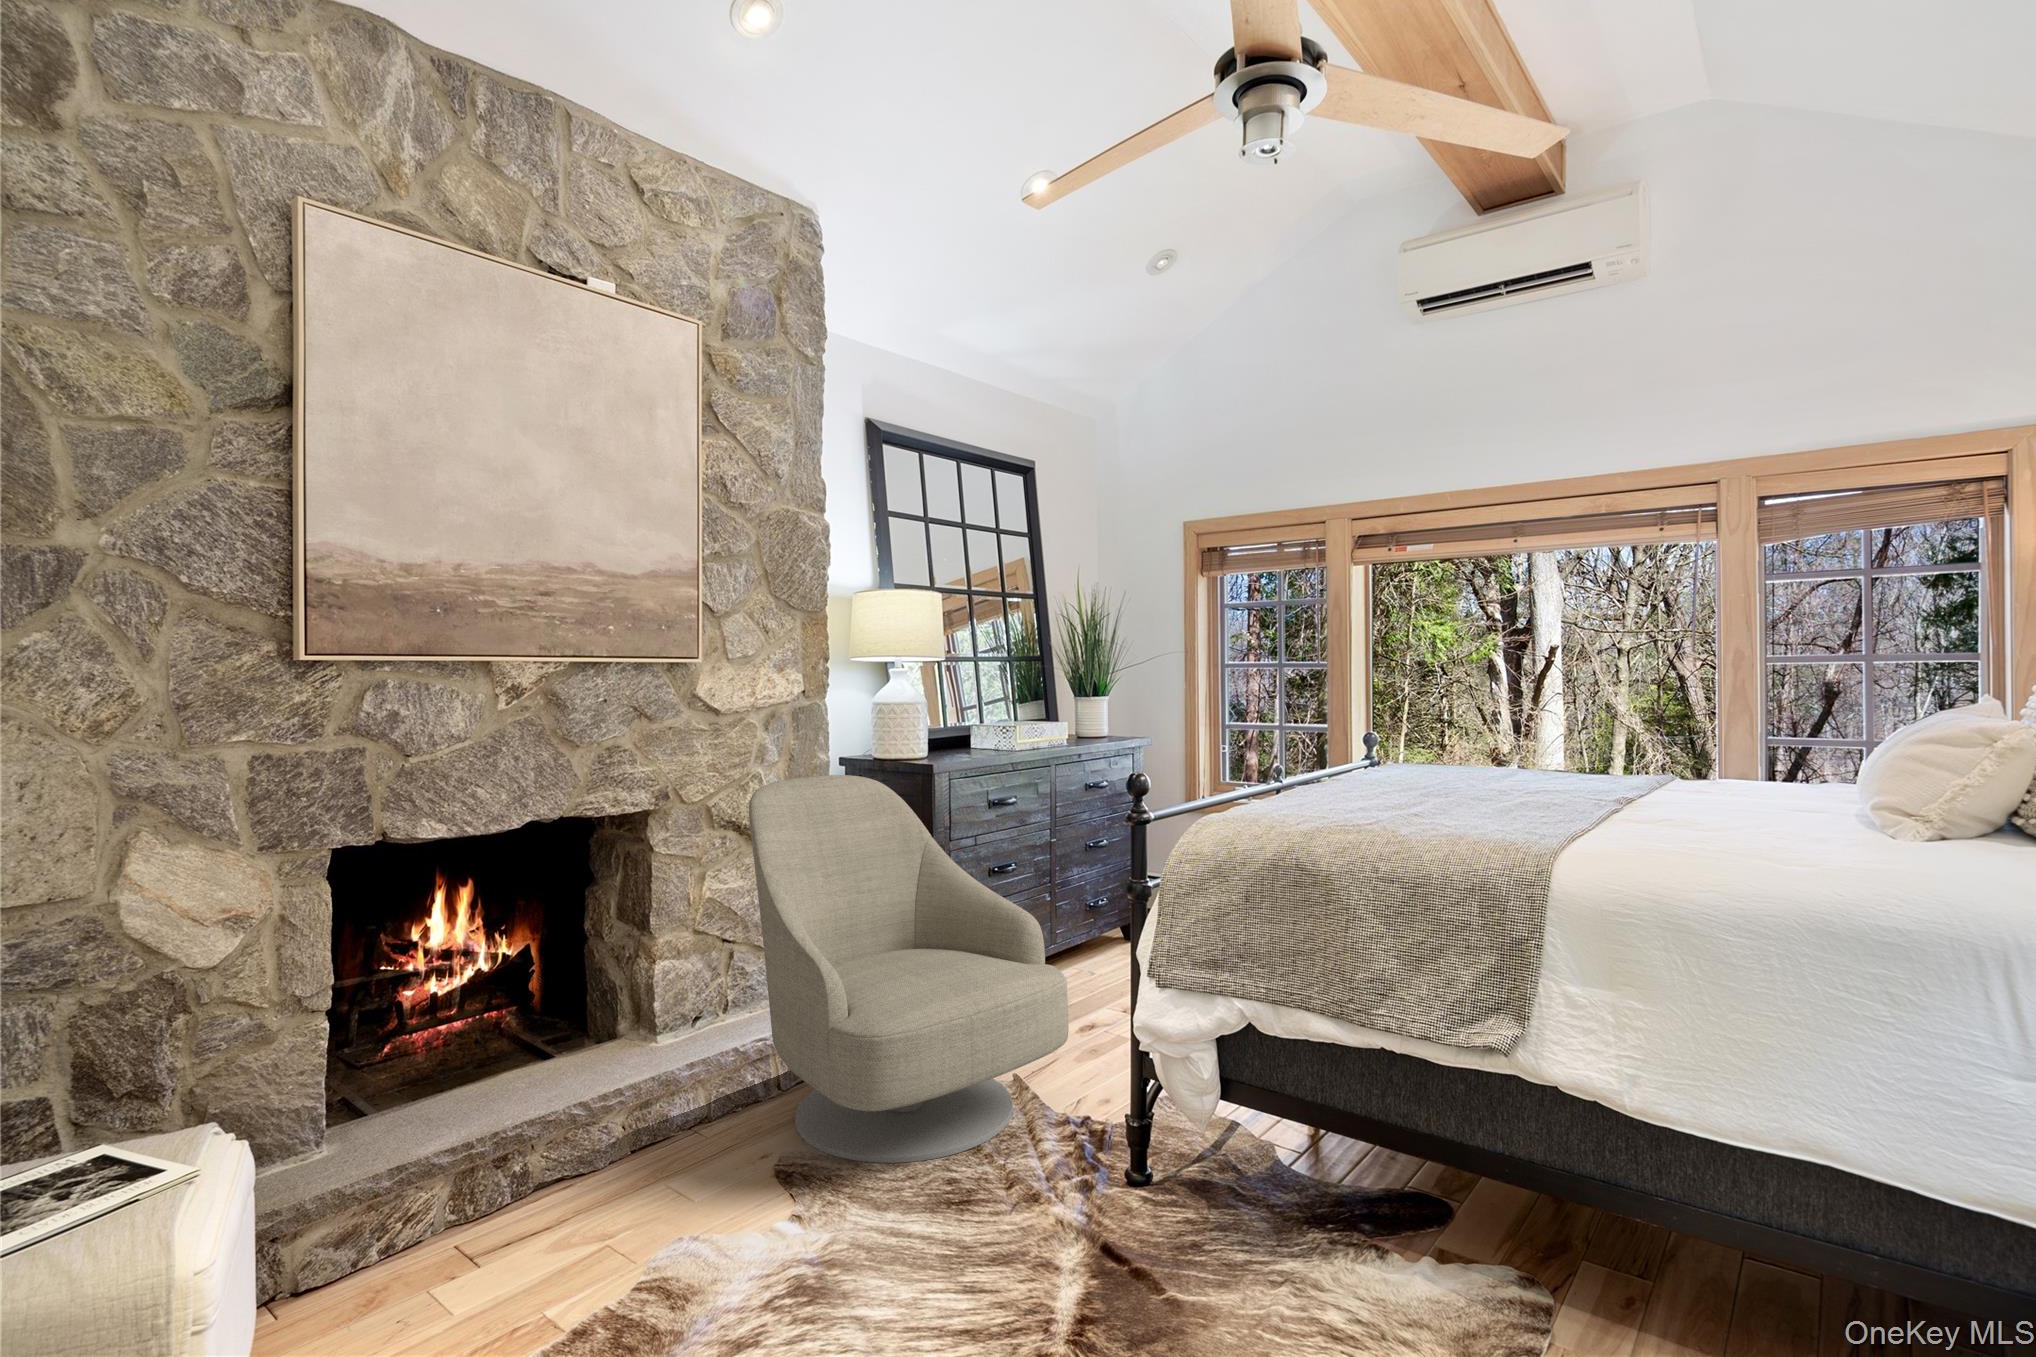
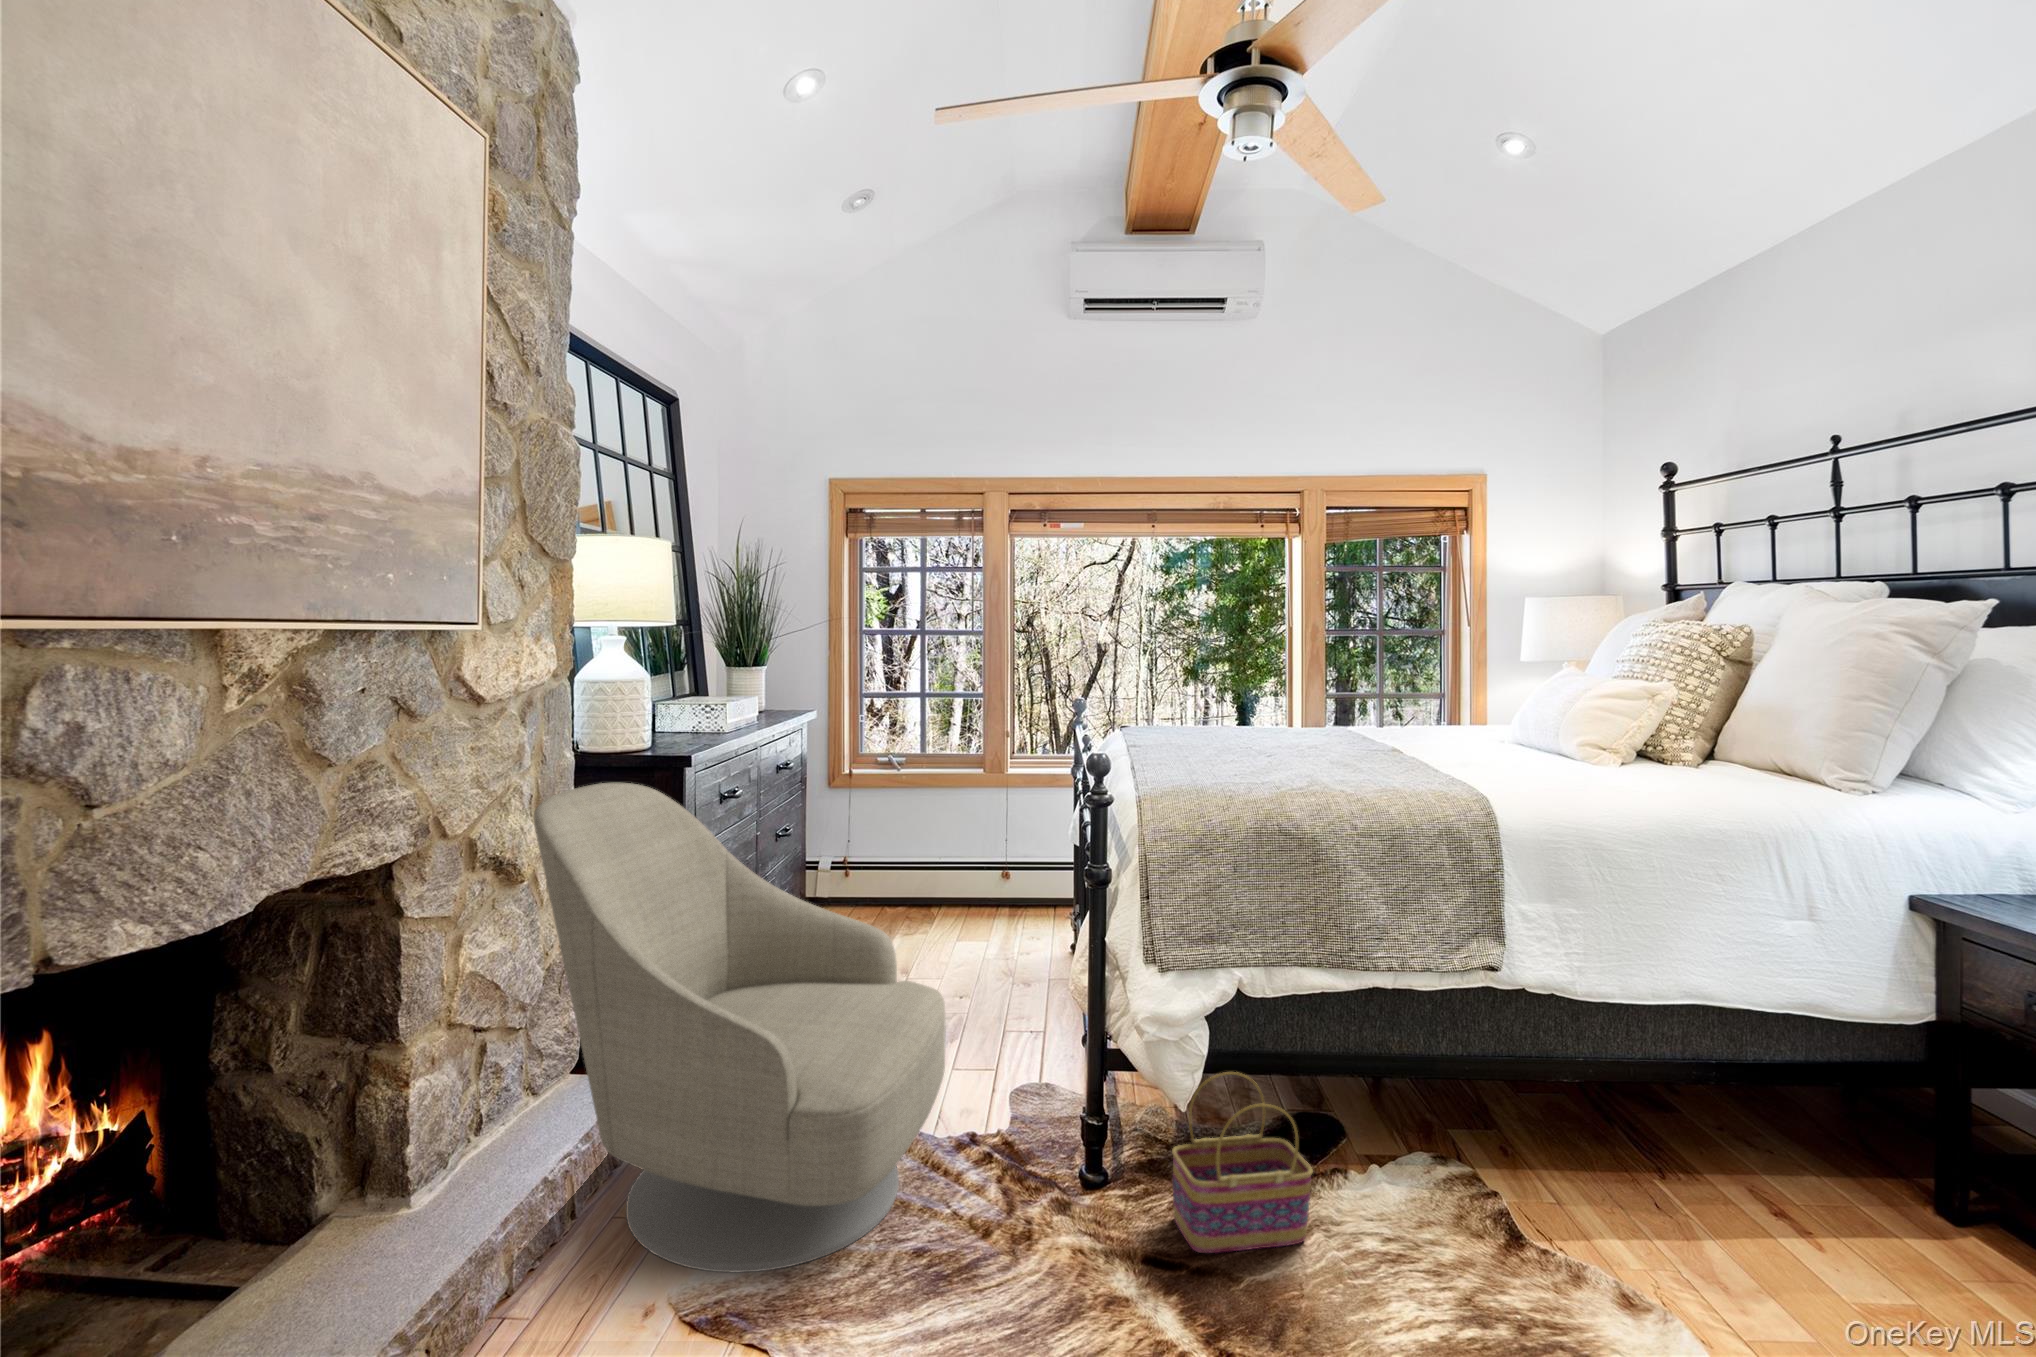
basket: none [1160,1093,1306,1290] -> present [1172,1072,1313,1253]

